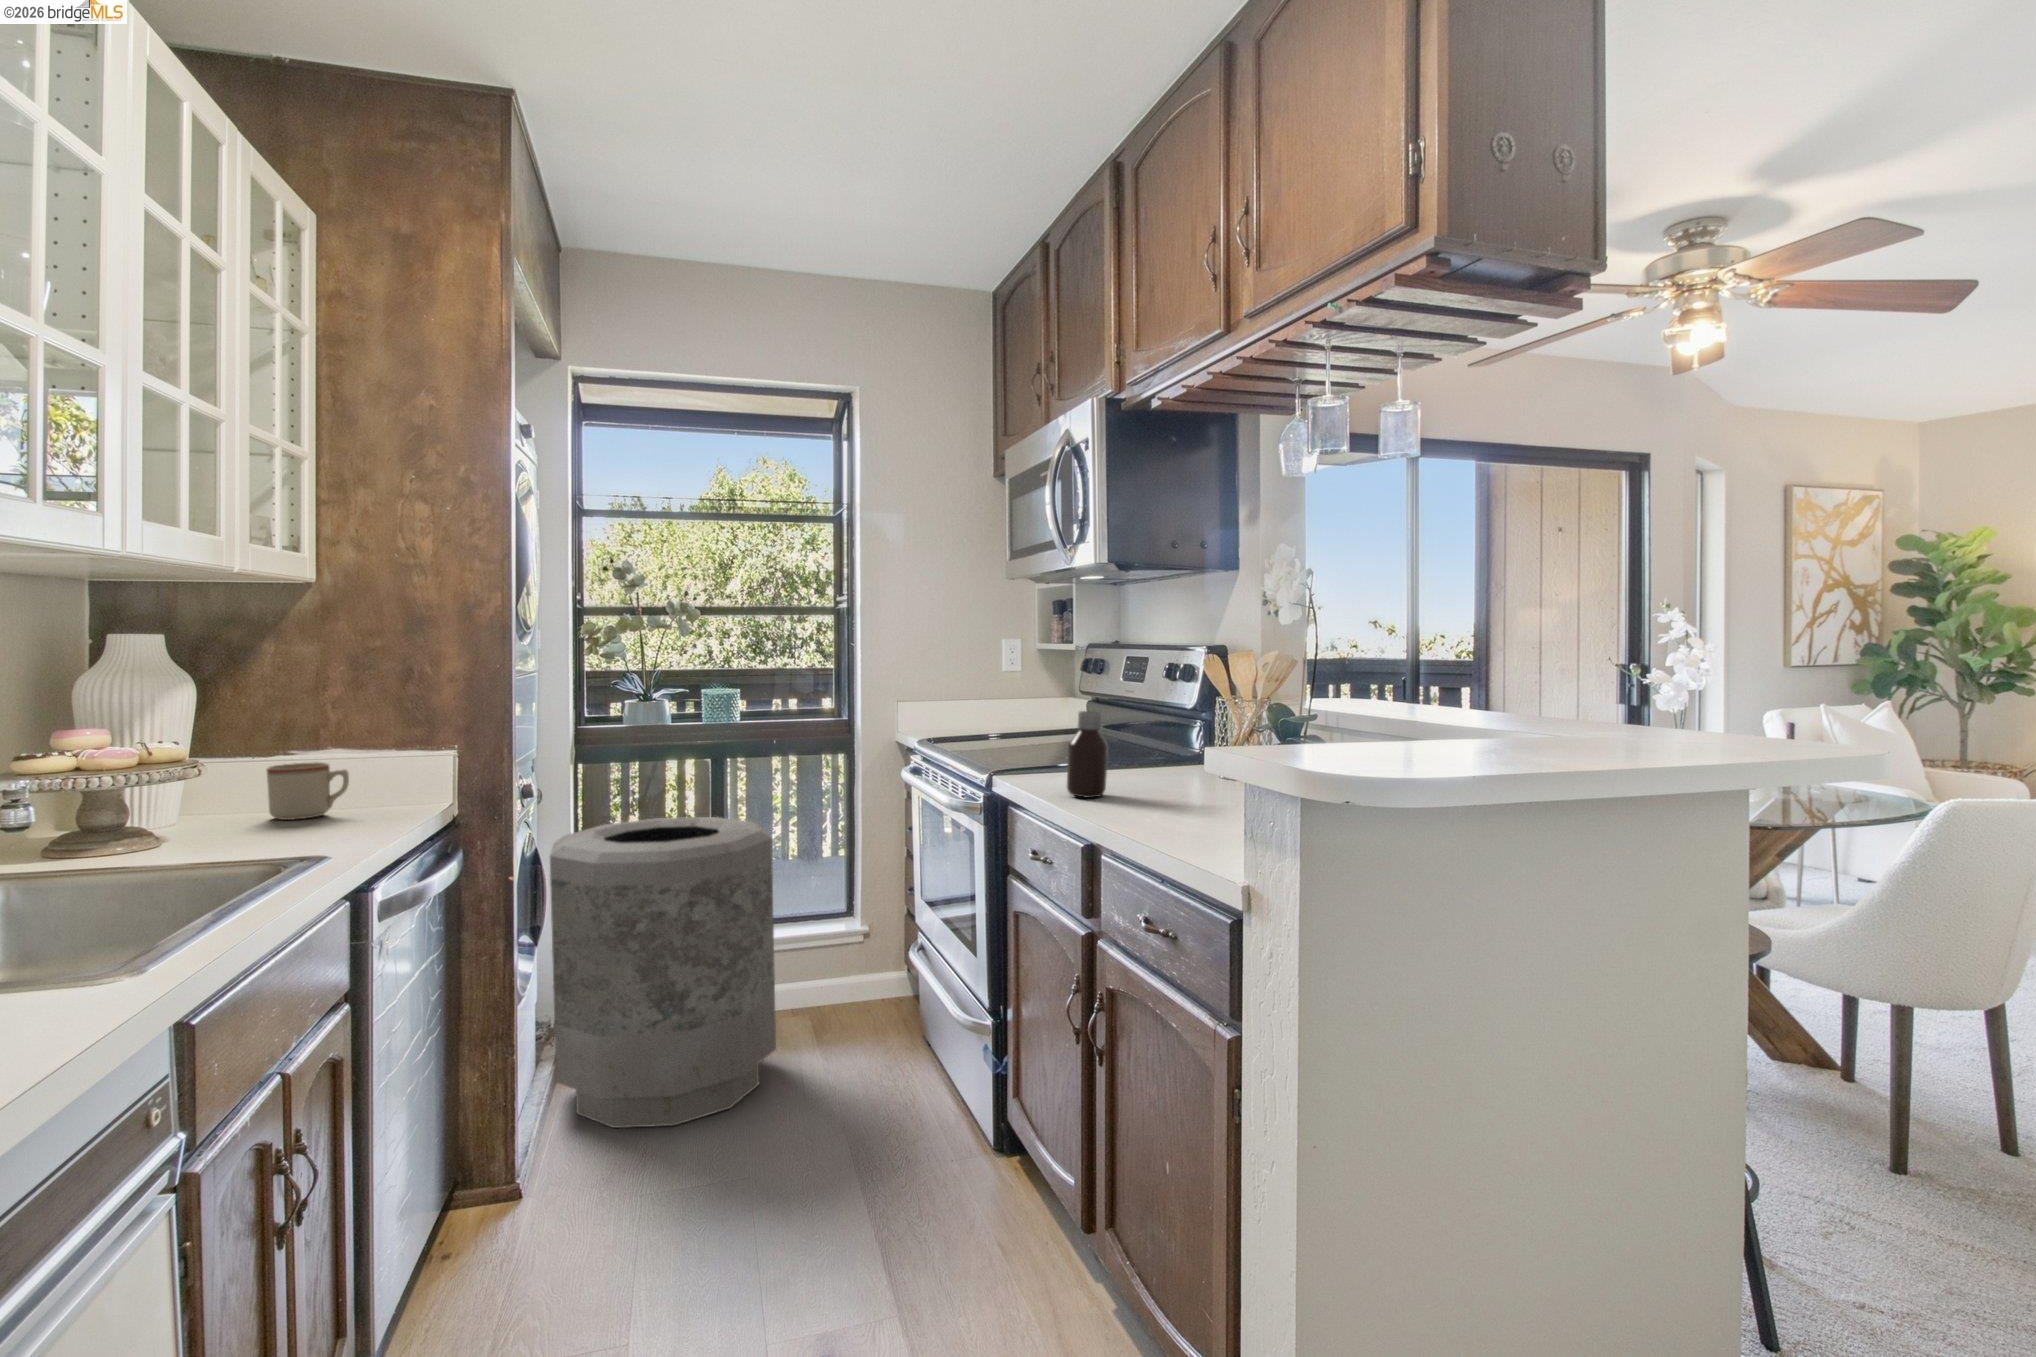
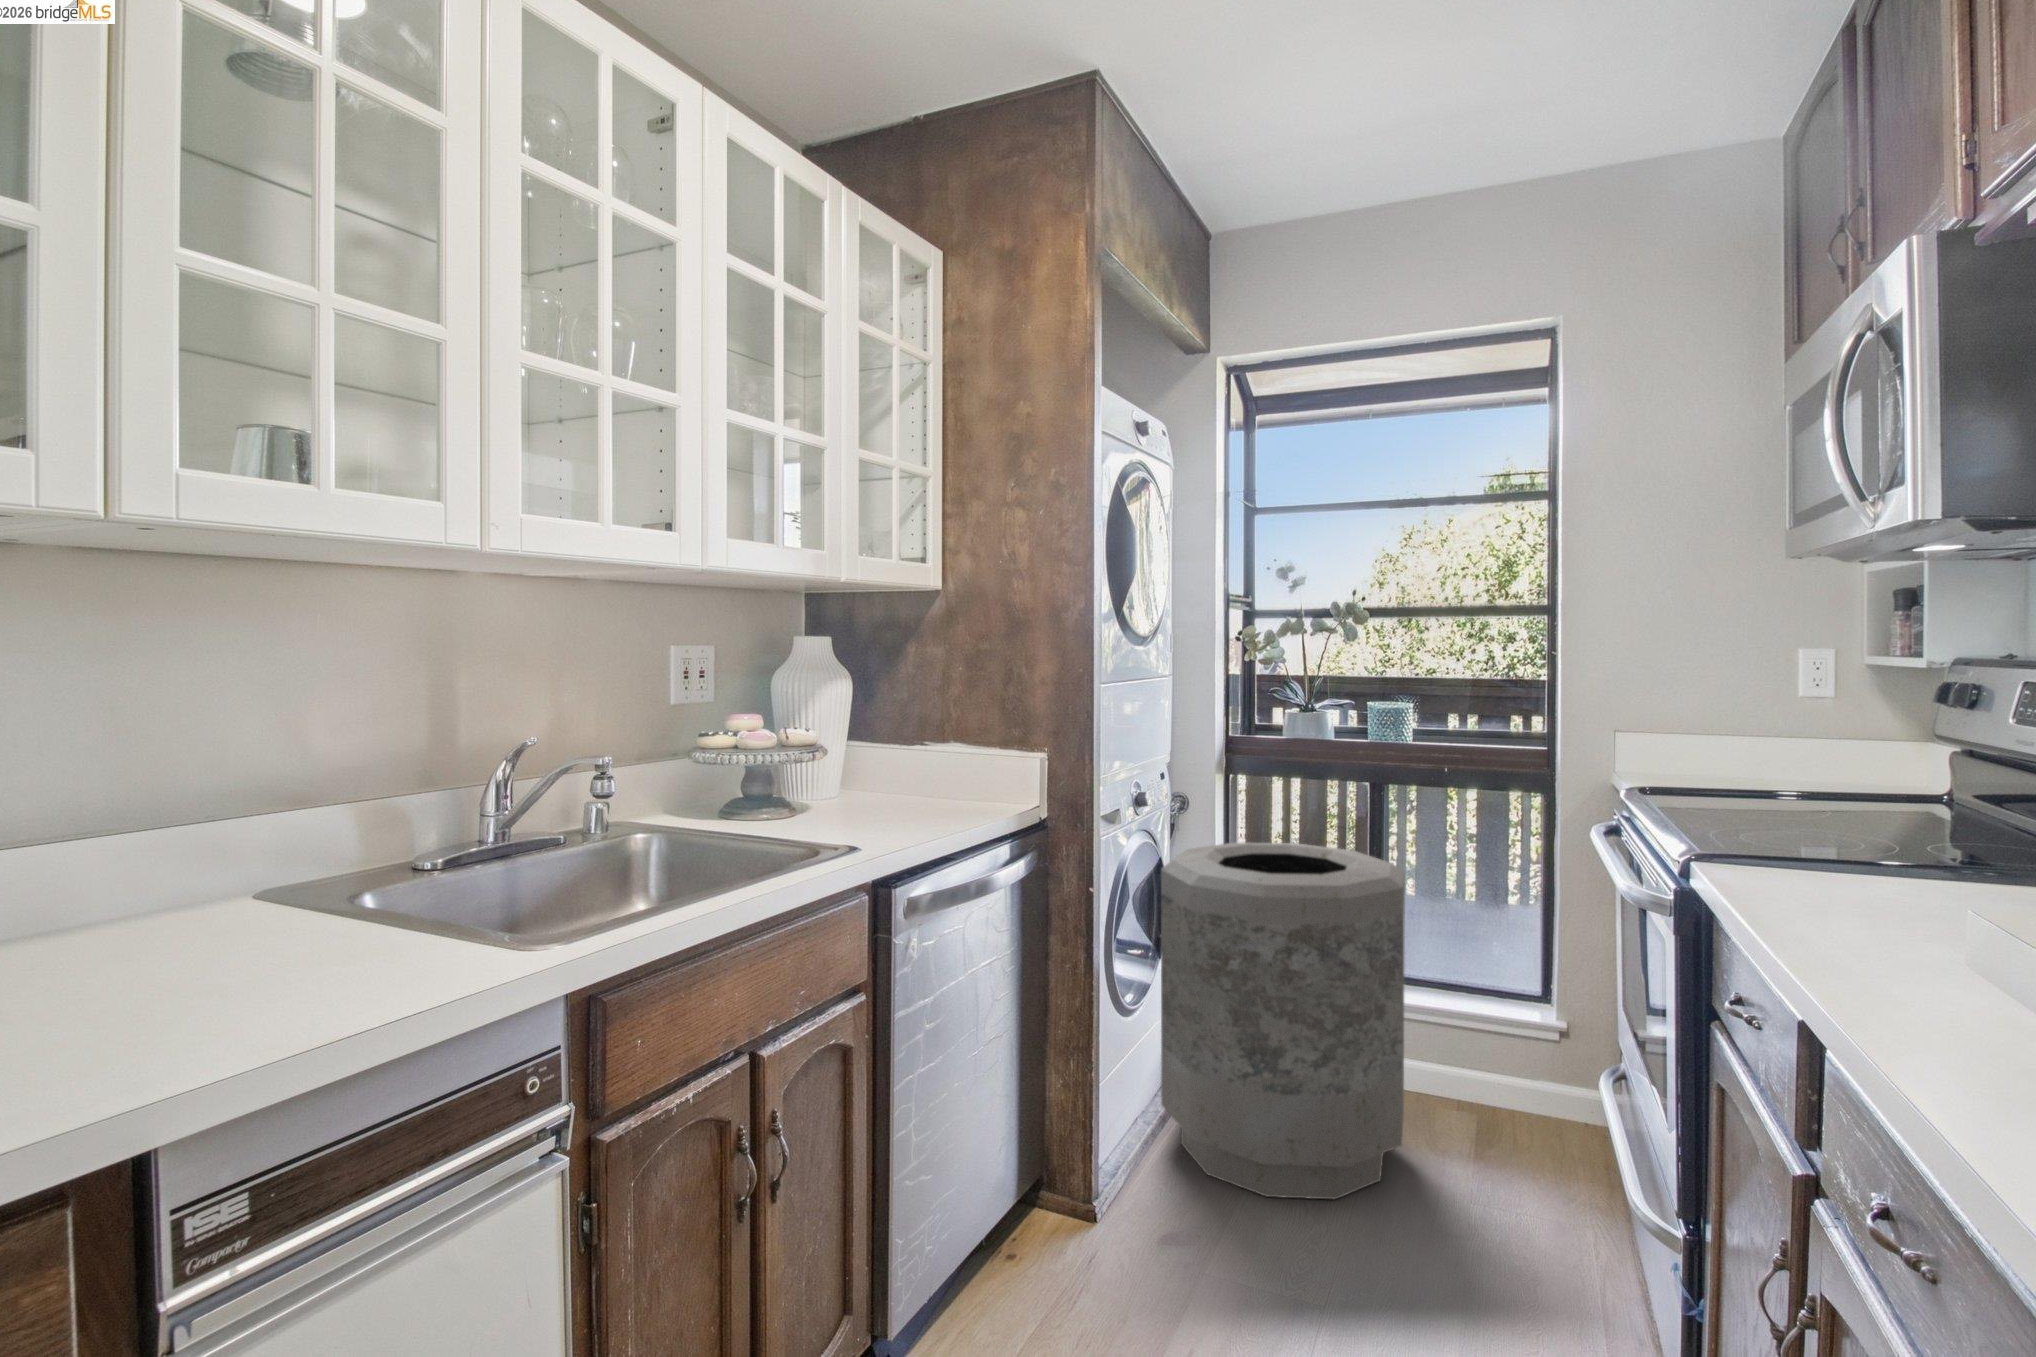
bottle: present [1067,711,1108,798] -> none [1816,769,1910,921]
mug: present [267,762,349,820] -> none [894,755,954,806]

